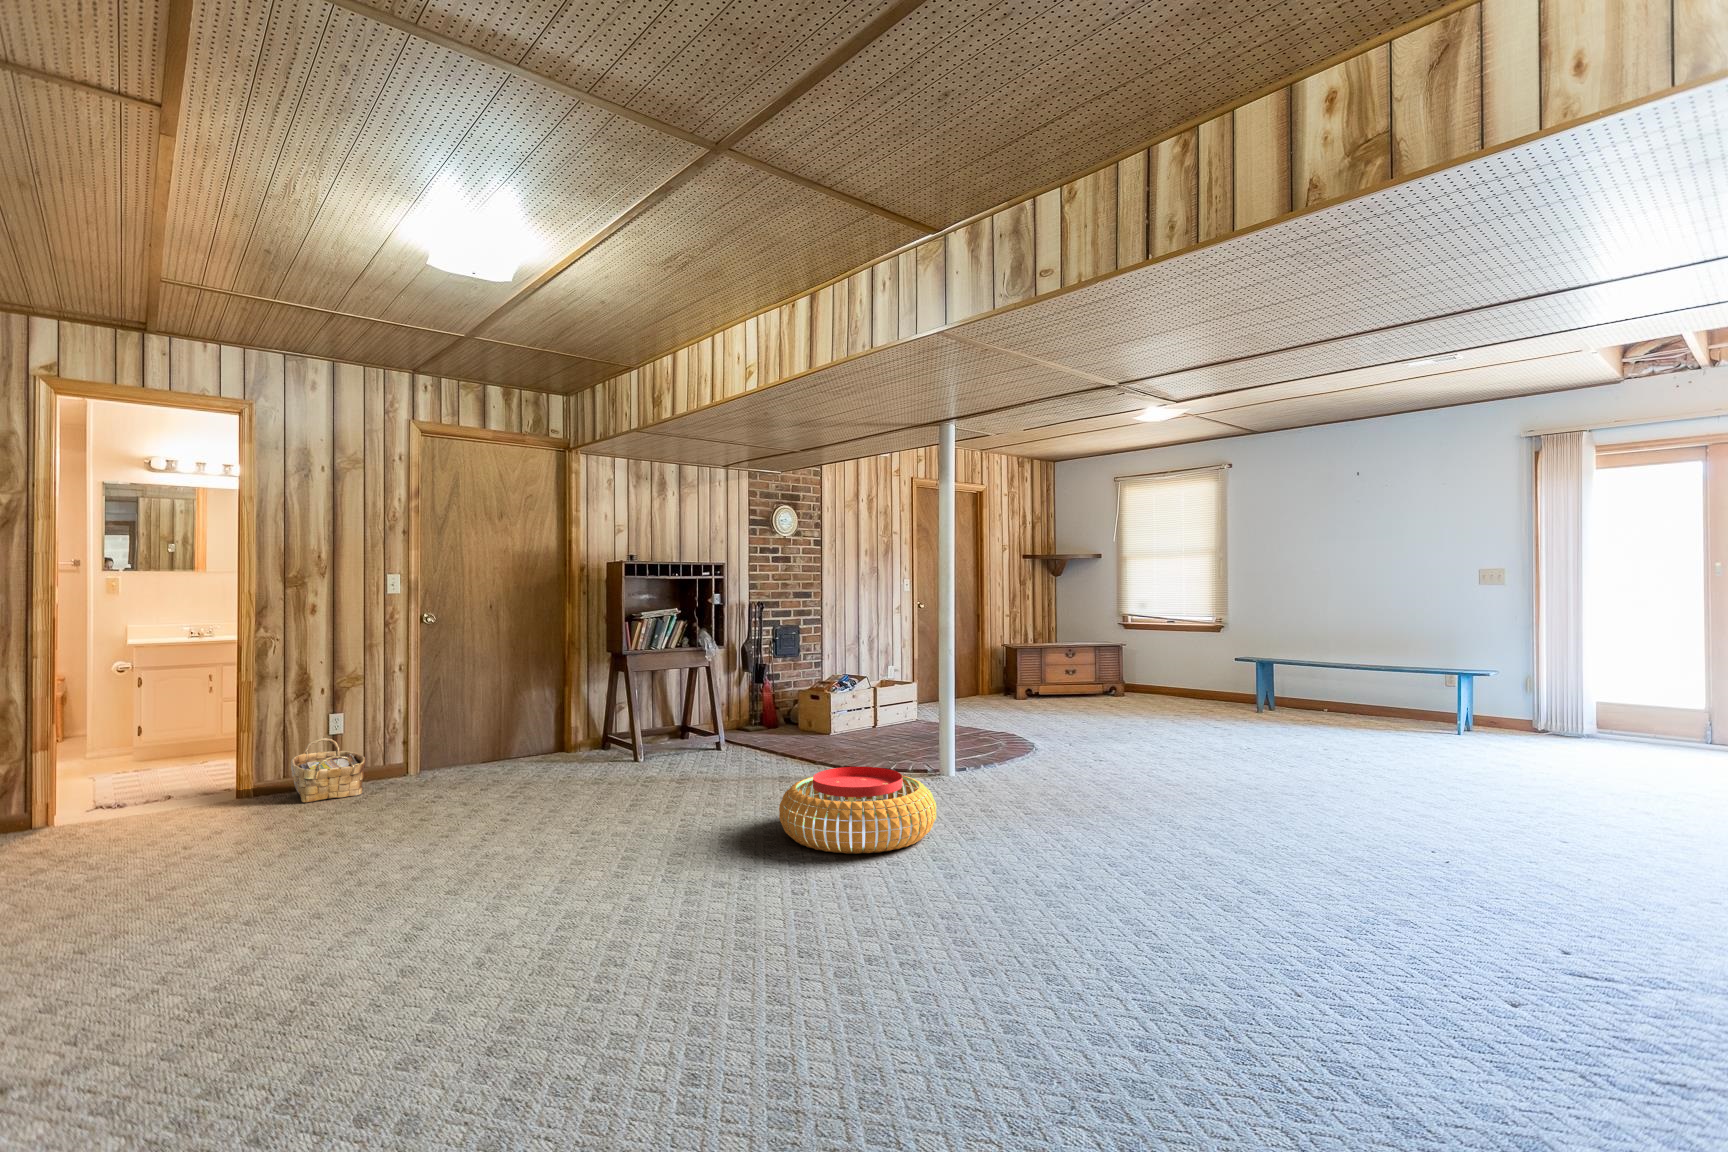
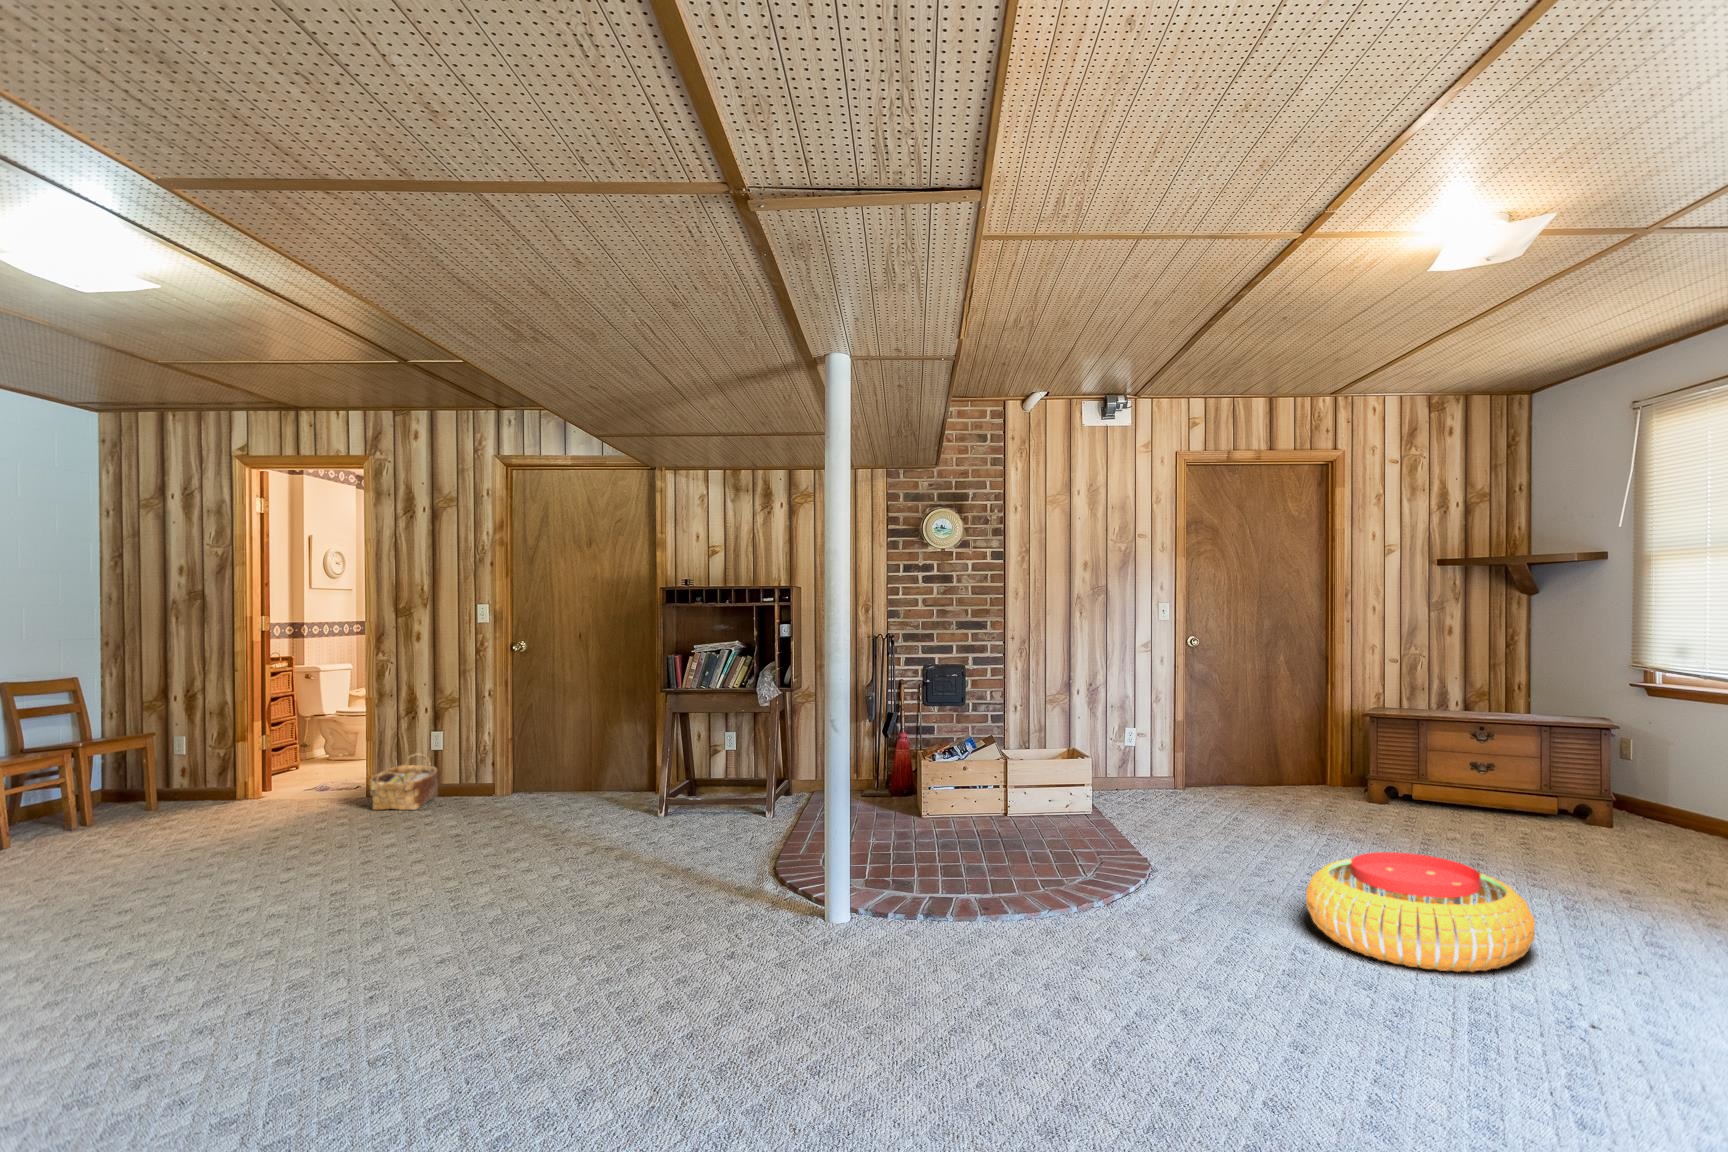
pouf: present [779,767,936,854] -> present [1306,852,1535,972]

